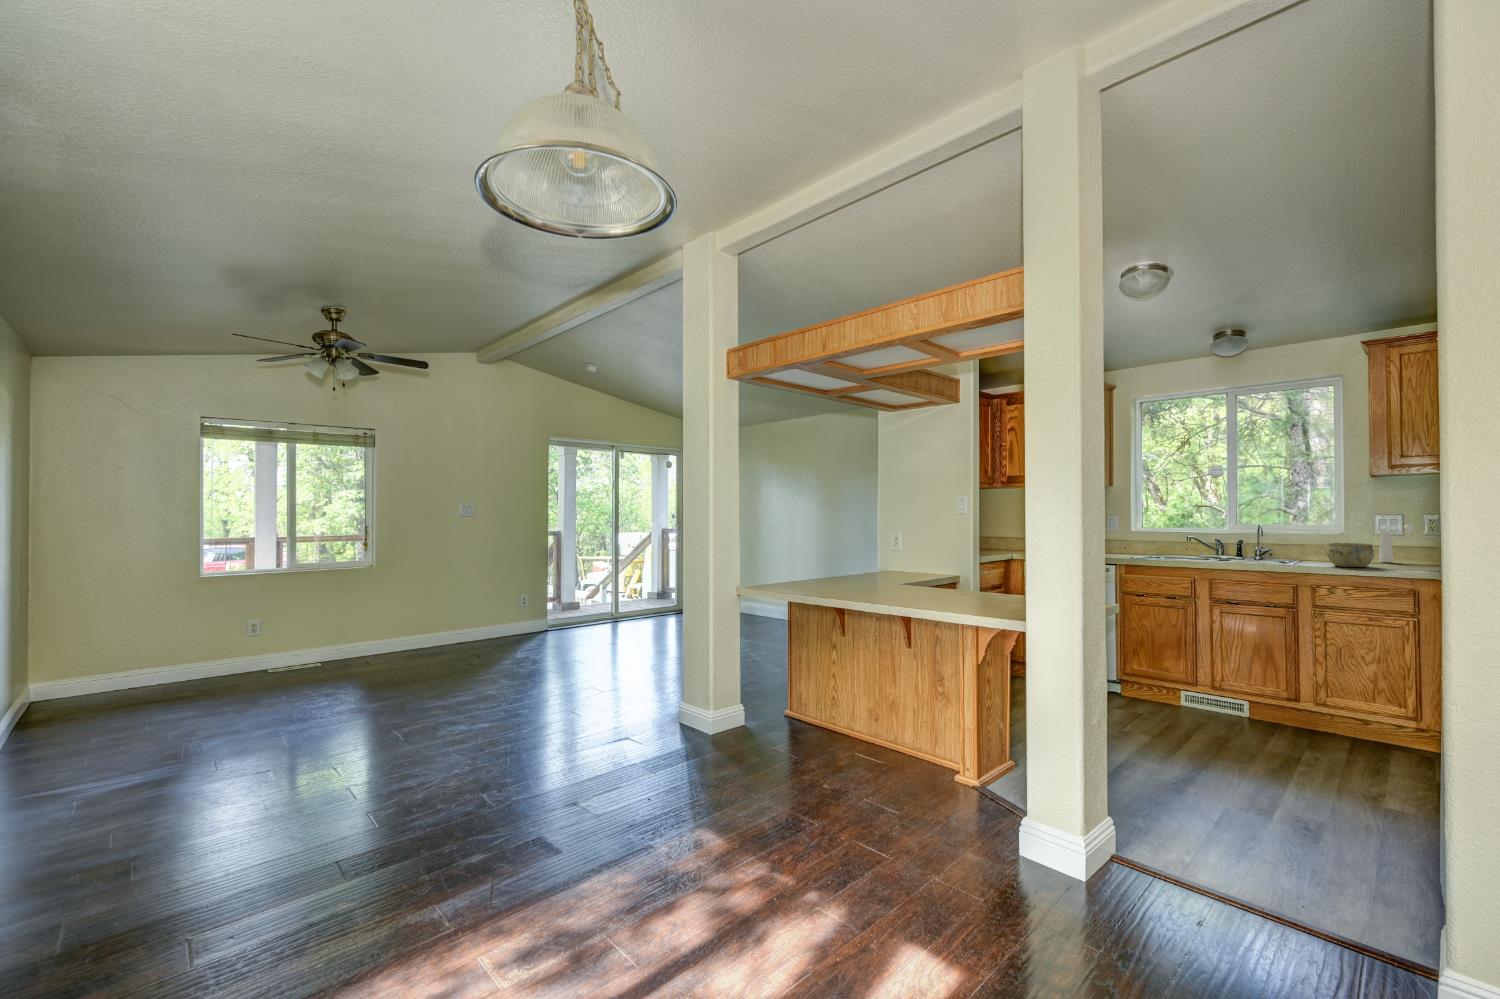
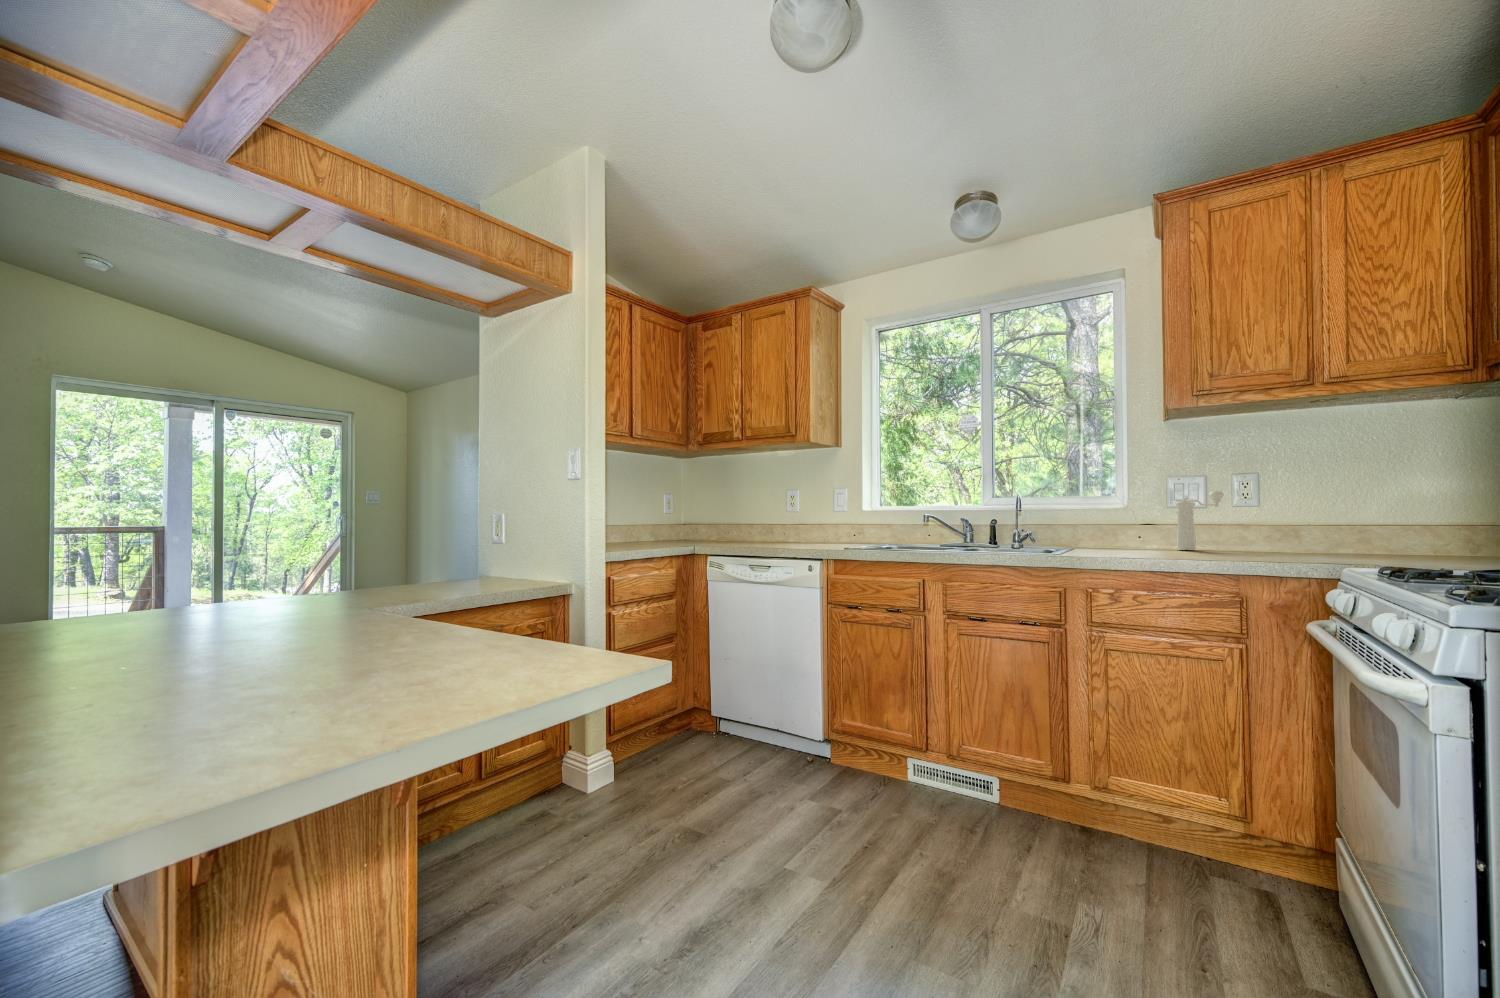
ceramic bowl: present [1326,543,1374,567] -> none [1108,519,1176,558]

